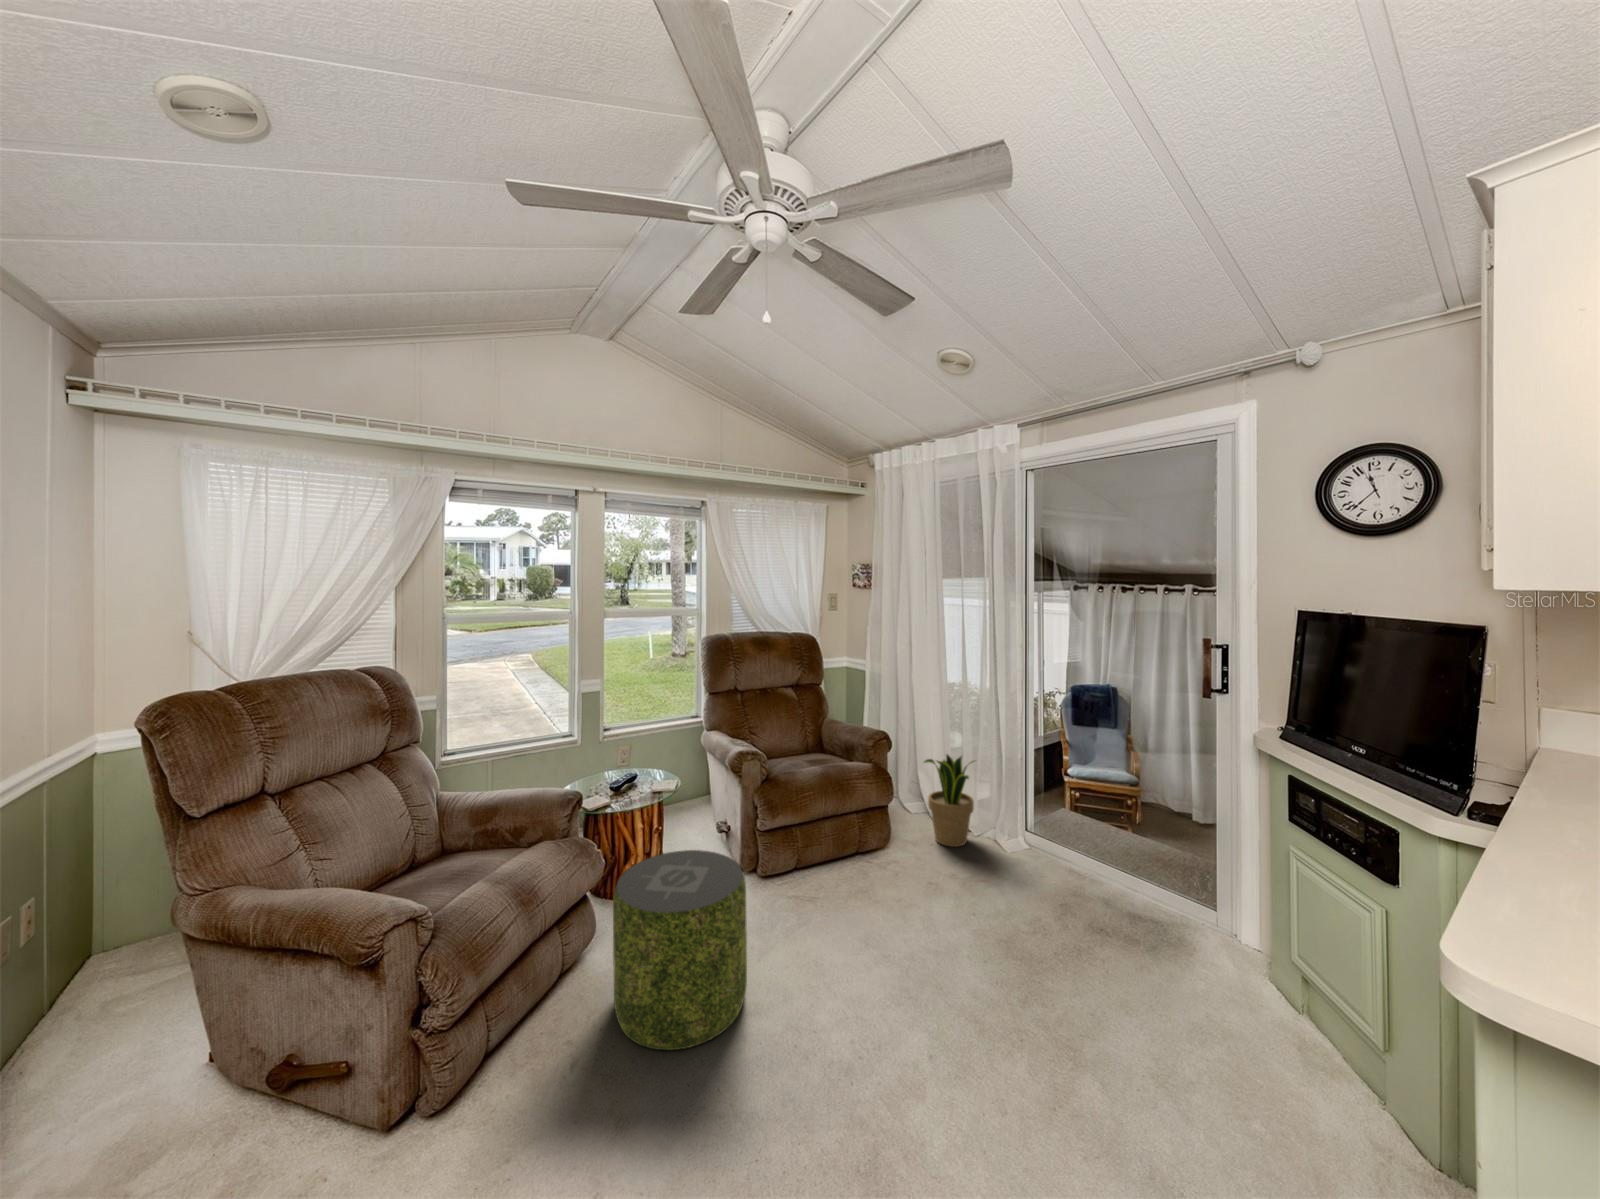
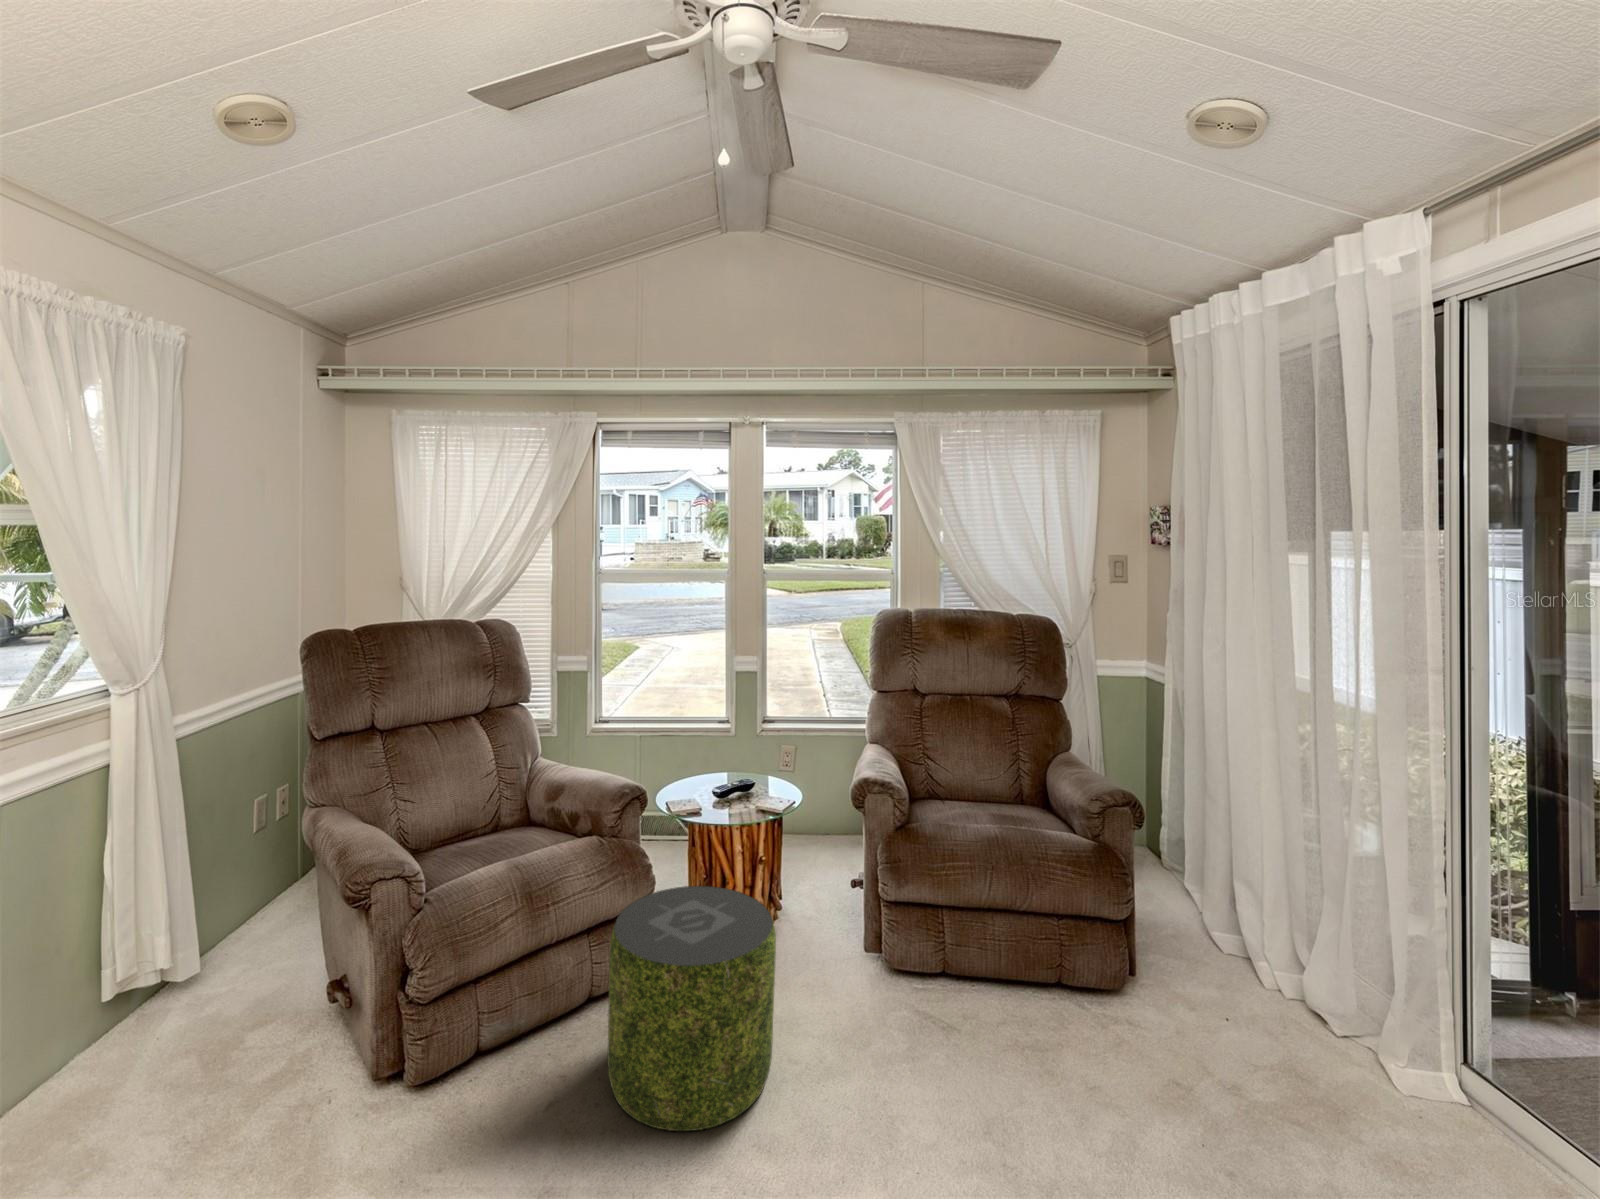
potted plant: present [924,755,974,847] -> none [1181,853,1290,1012]

